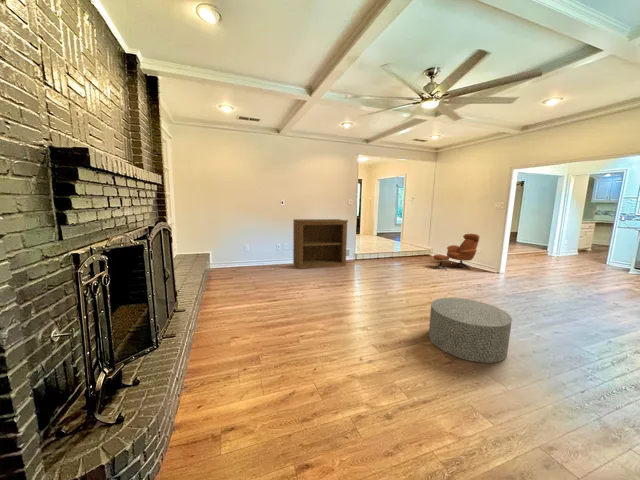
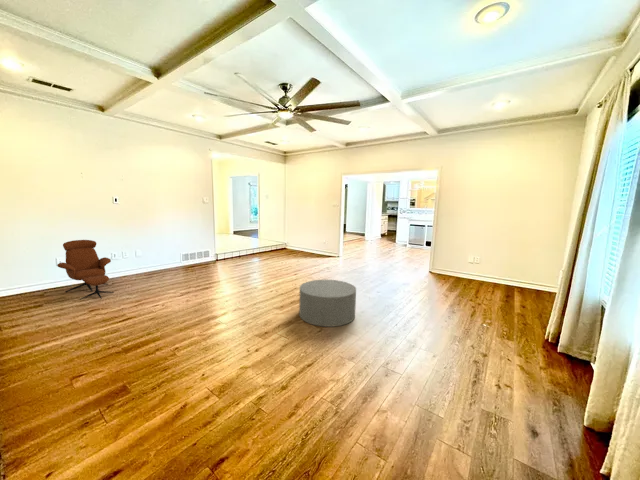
bookshelf: present [293,219,348,269] -> none [132,219,205,279]
lounge chair: present [434,234,479,269] -> present [57,240,113,299]

